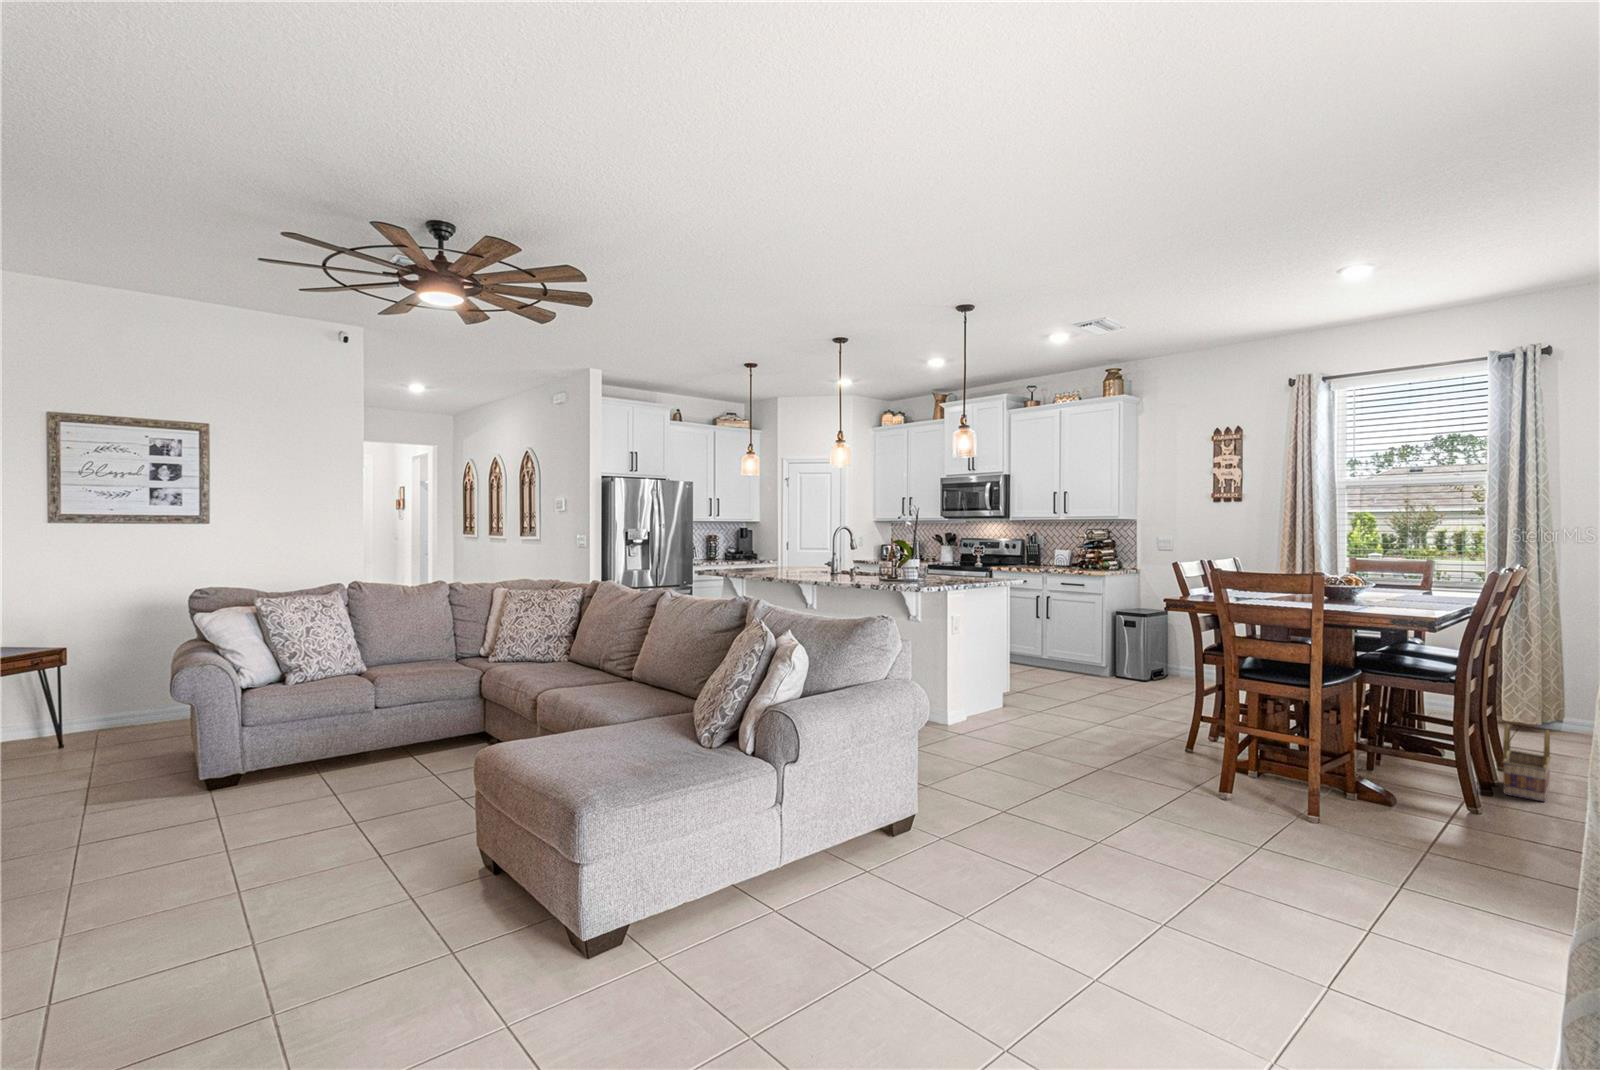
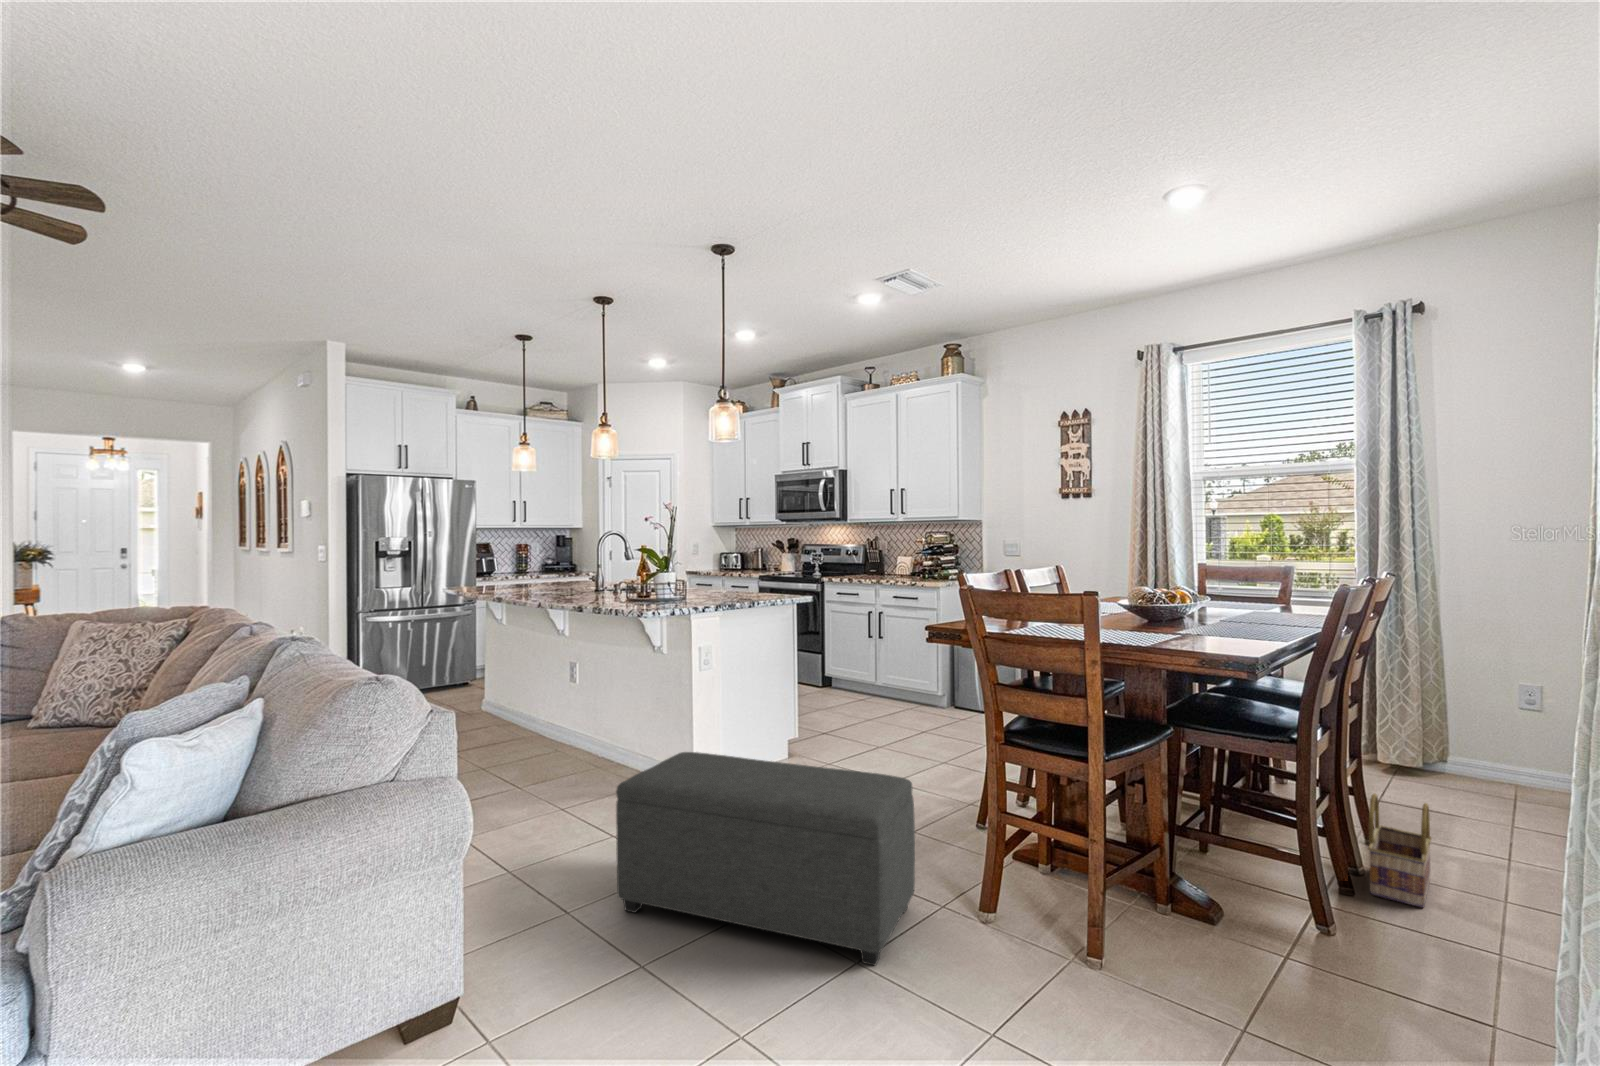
ottoman: none [961,685,1171,816] -> present [616,752,915,965]

